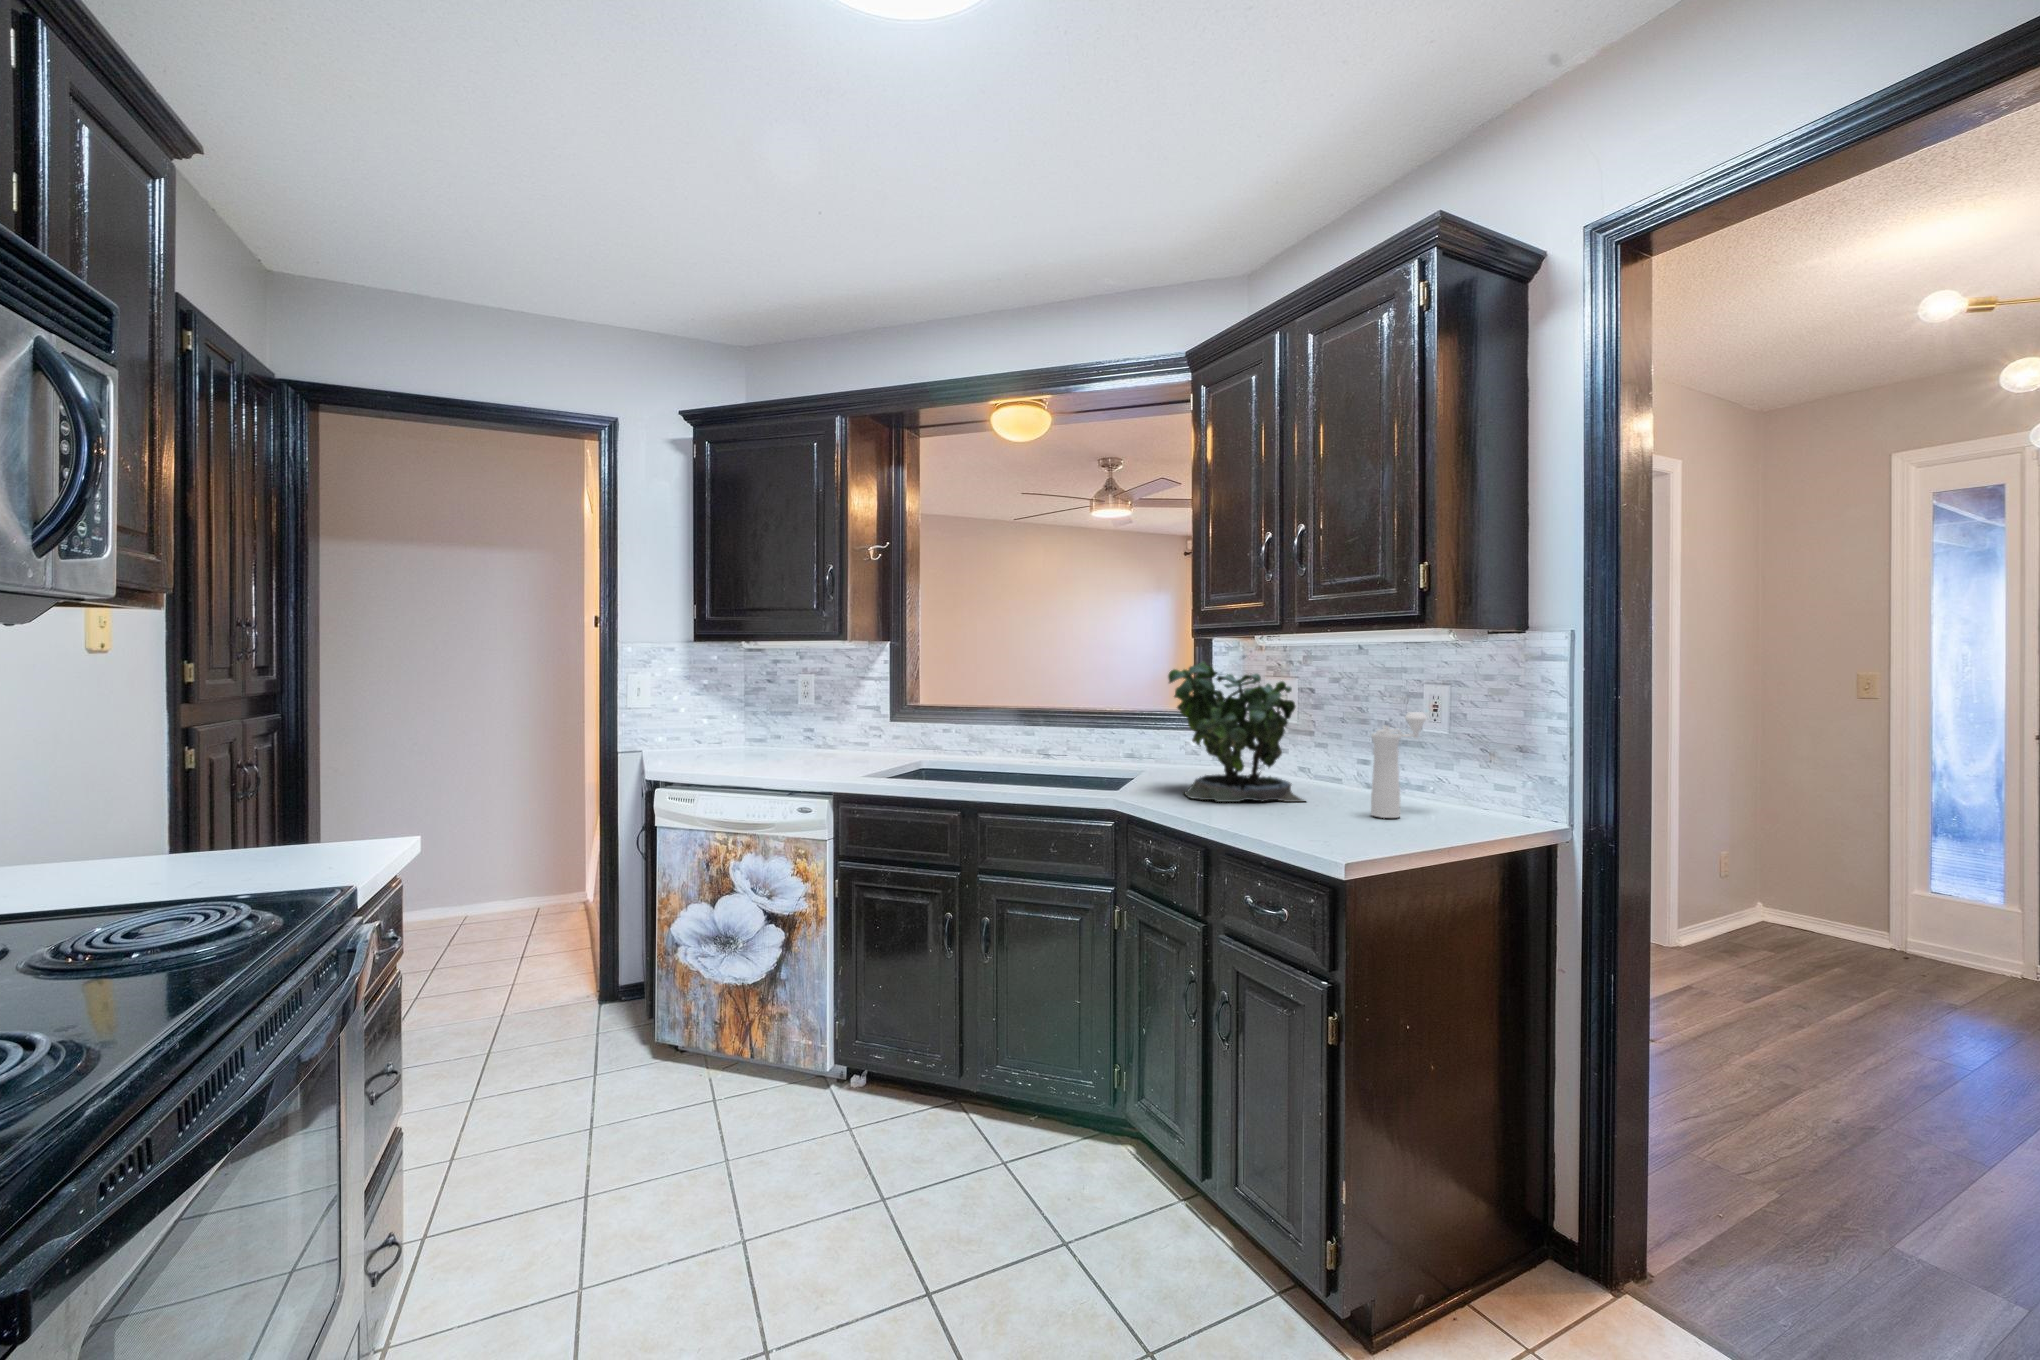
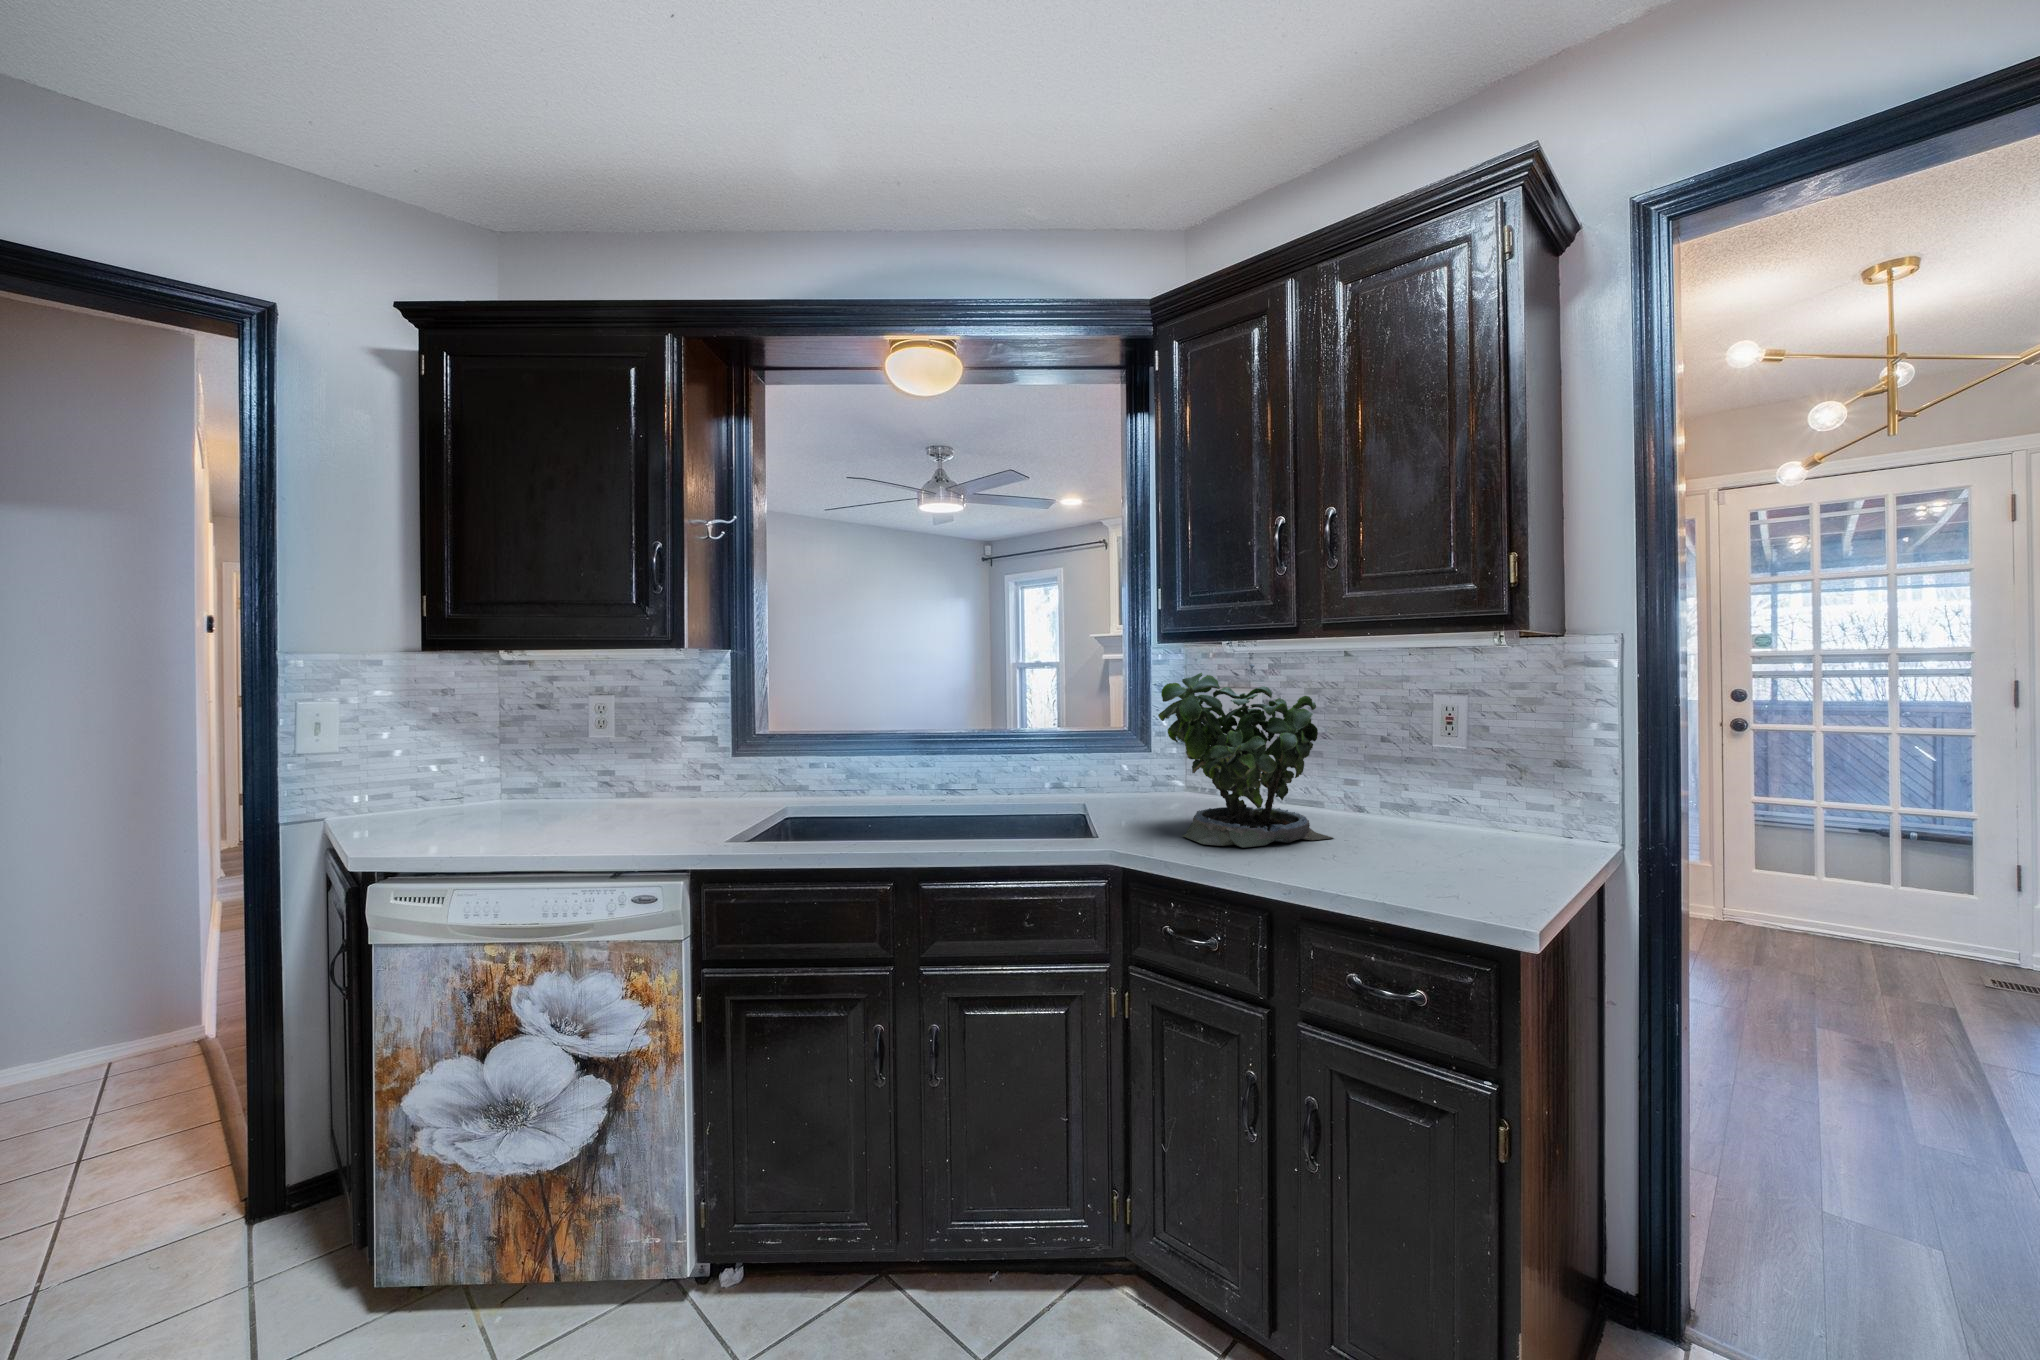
pepper mill: present [1371,712,1427,818] -> none [1431,729,1473,857]

